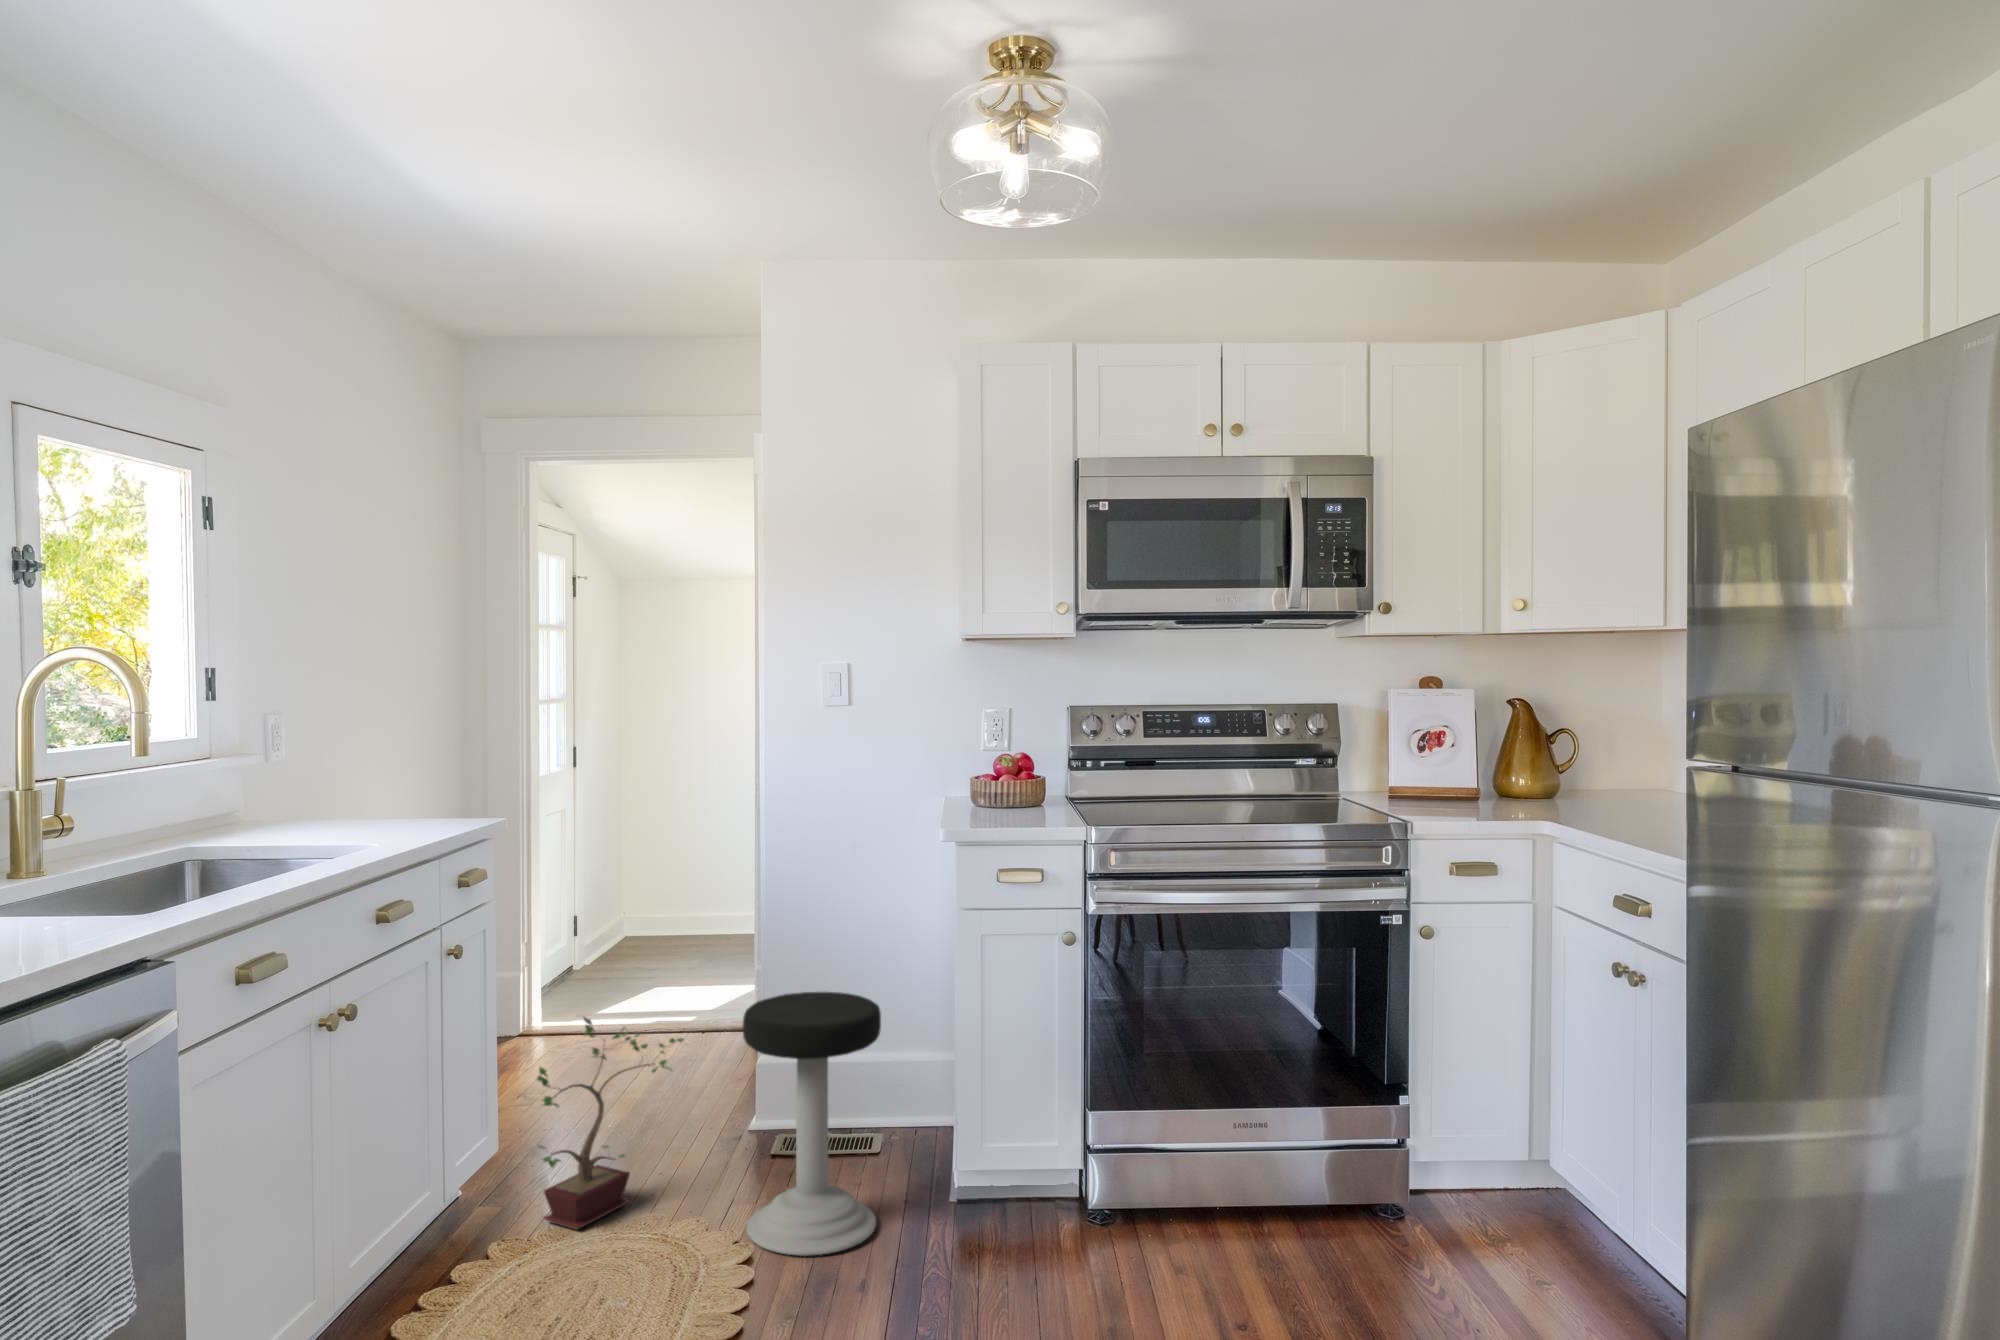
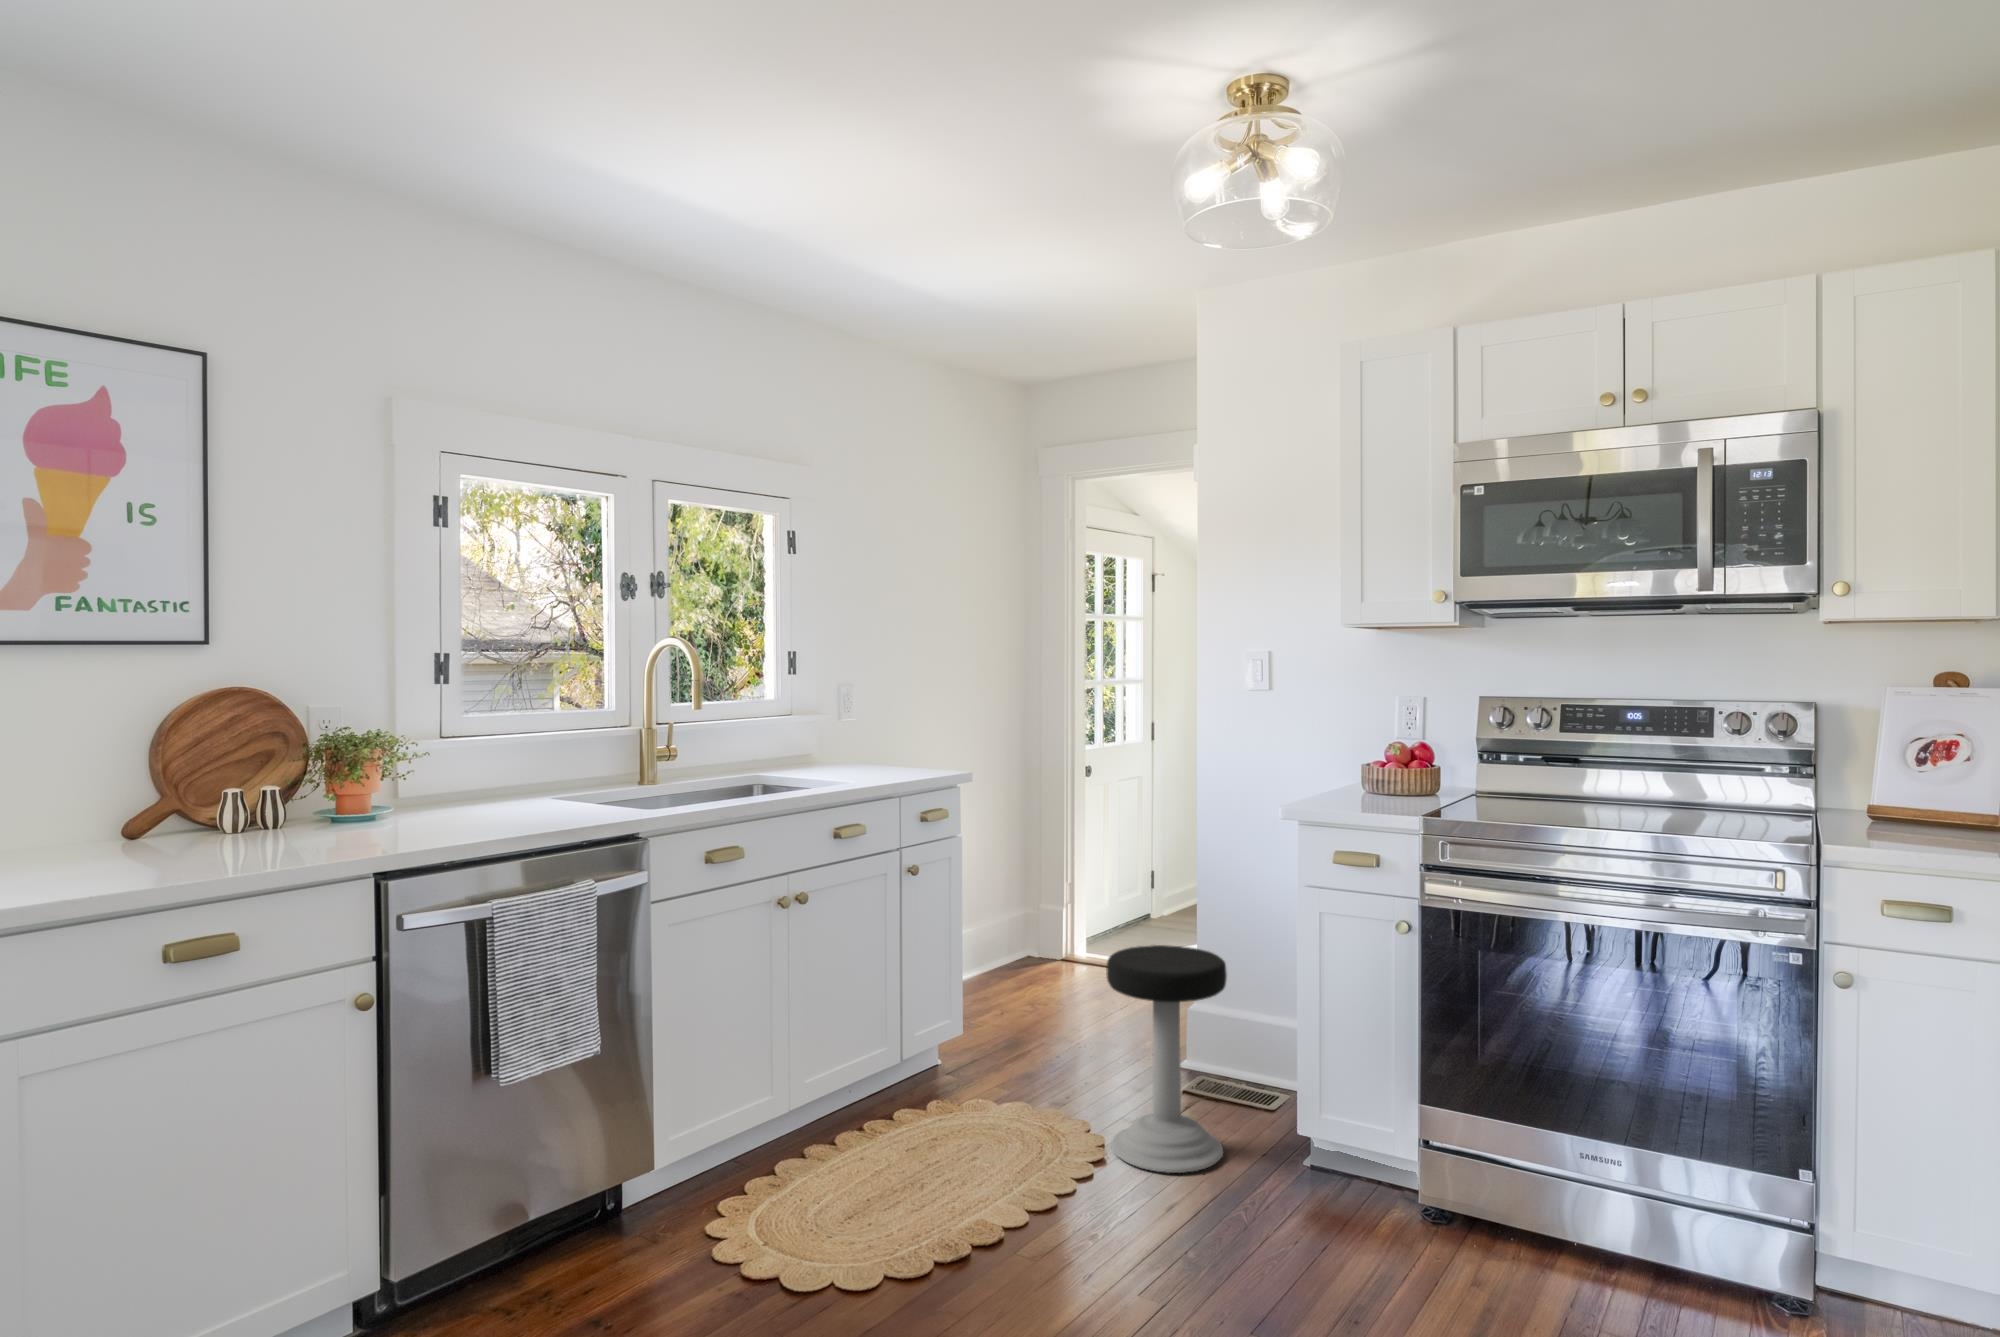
potted plant: present [537,1017,684,1230] -> none [968,939,1101,1107]

